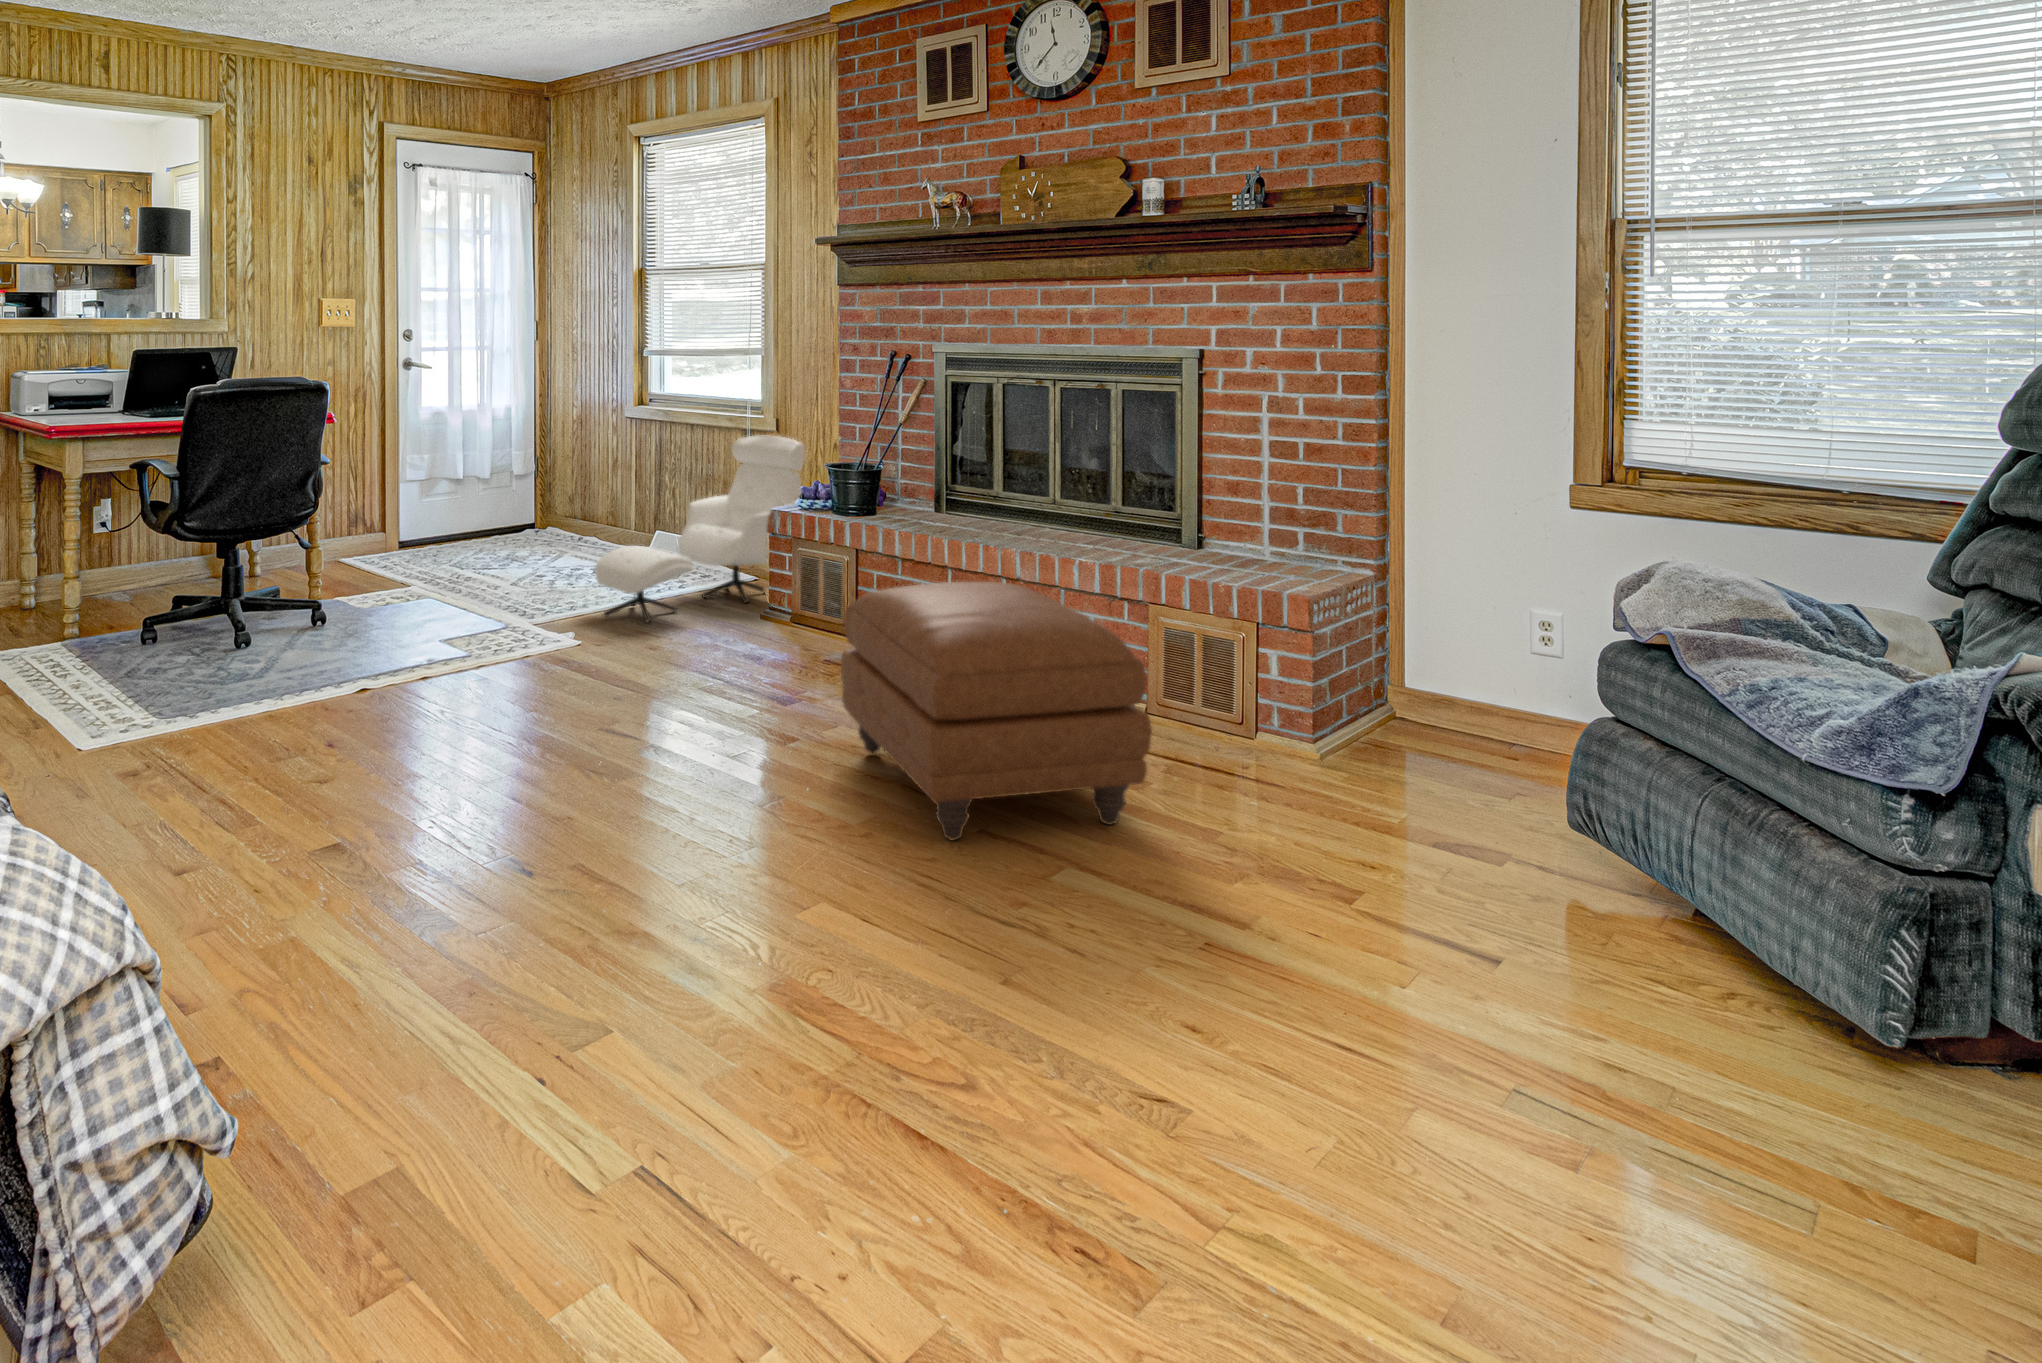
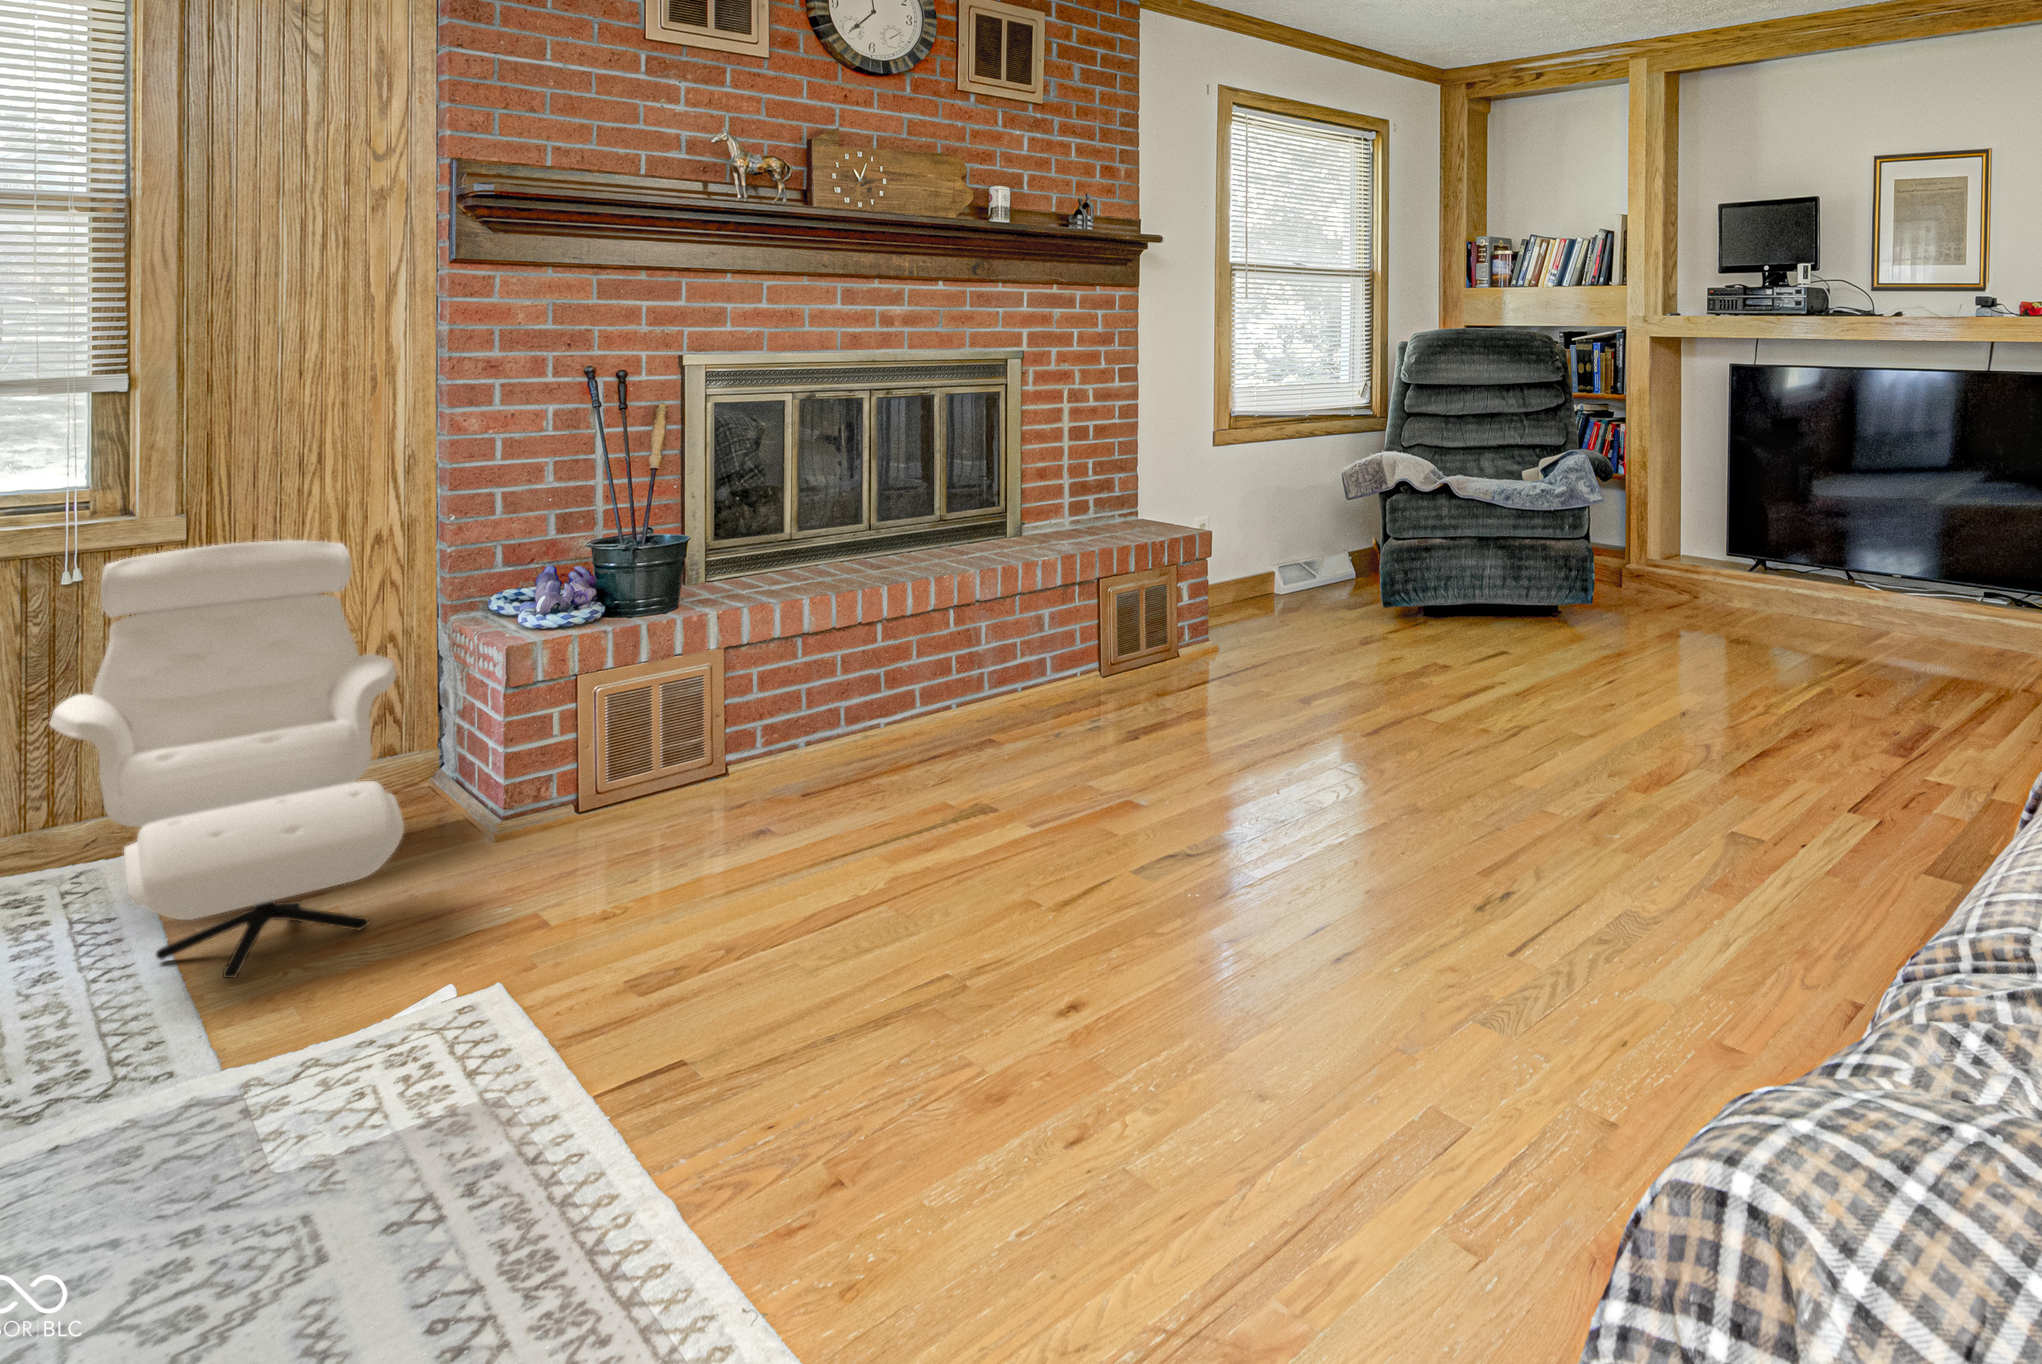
ottoman: present [841,582,1152,840] -> none [1146,554,1430,764]

